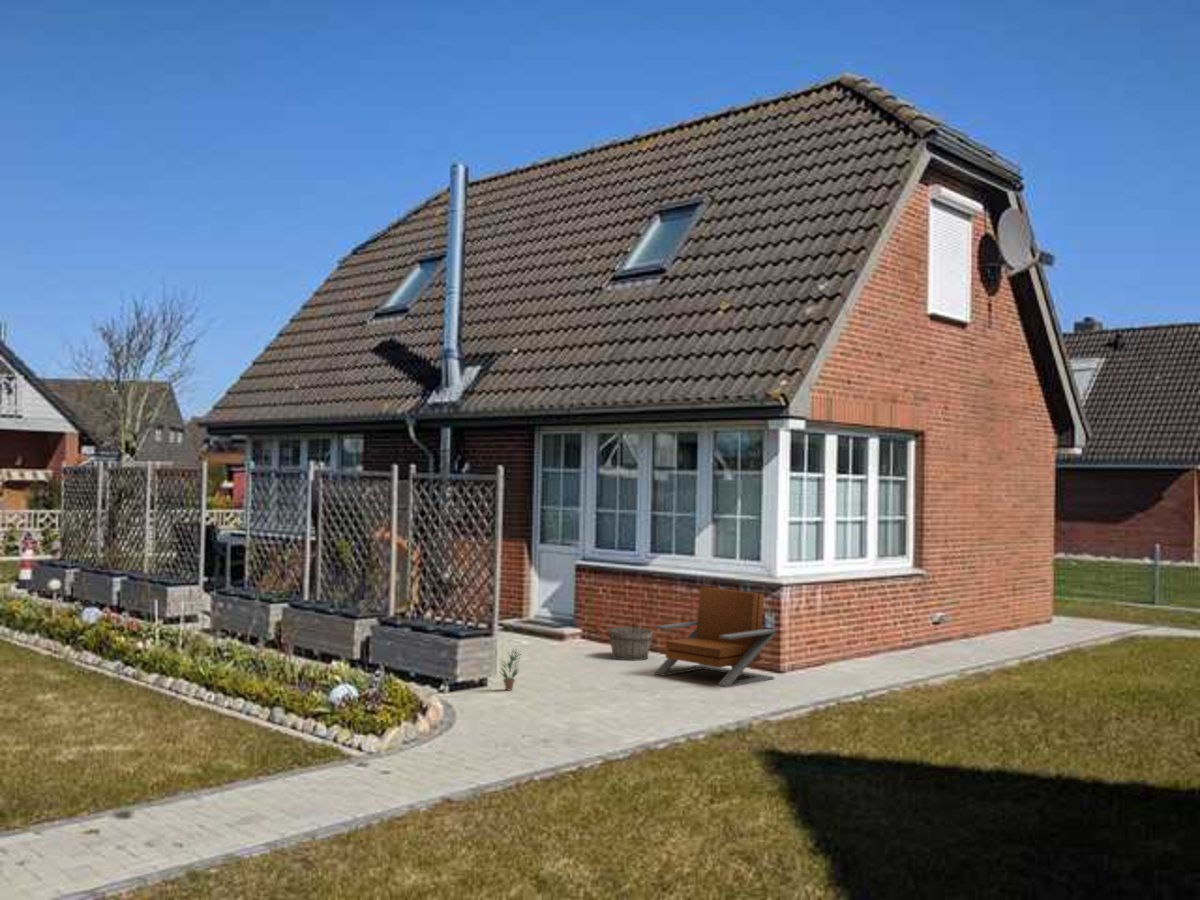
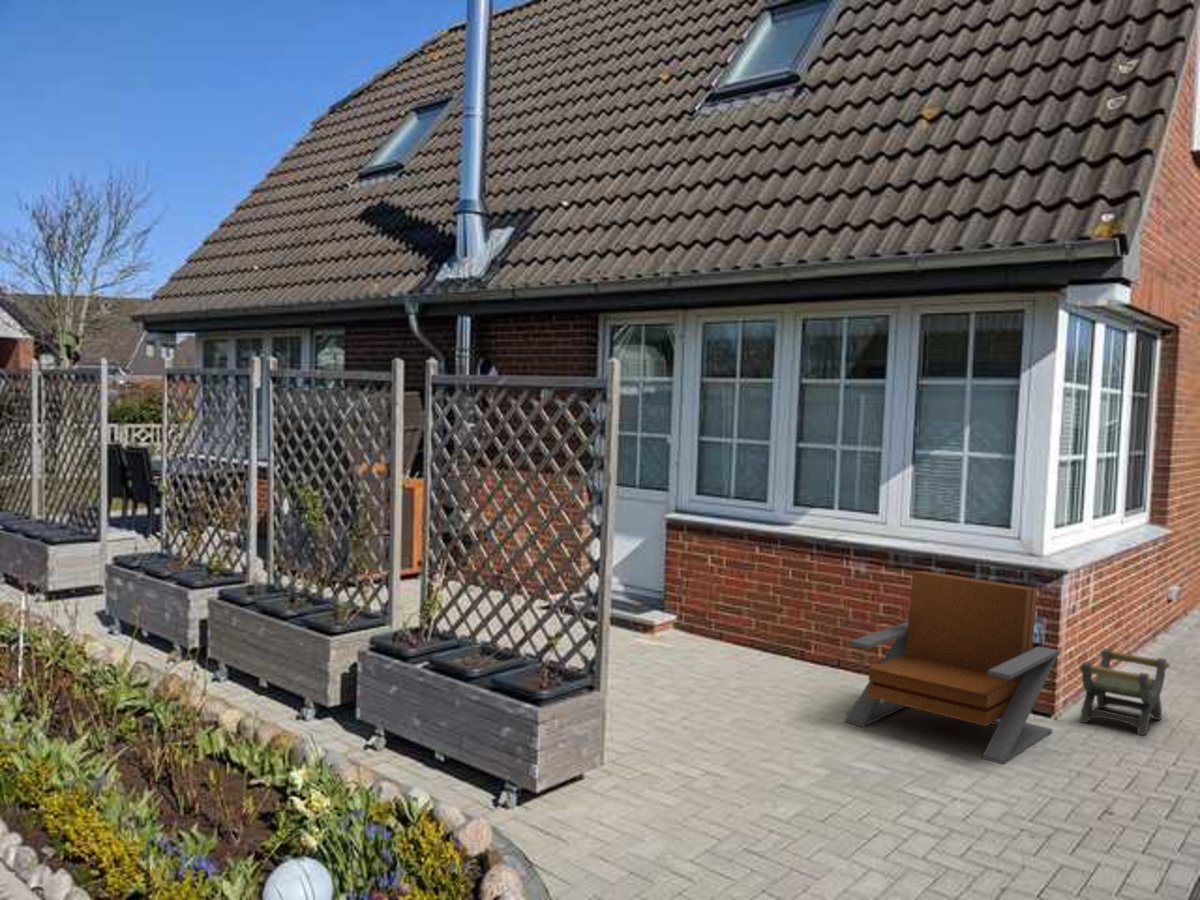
wooden bucket: present [609,624,653,660] -> none [737,614,809,680]
stool: none [796,635,856,681] -> present [1079,648,1169,735]
potted plant: present [501,649,521,691] -> none [605,706,649,789]

